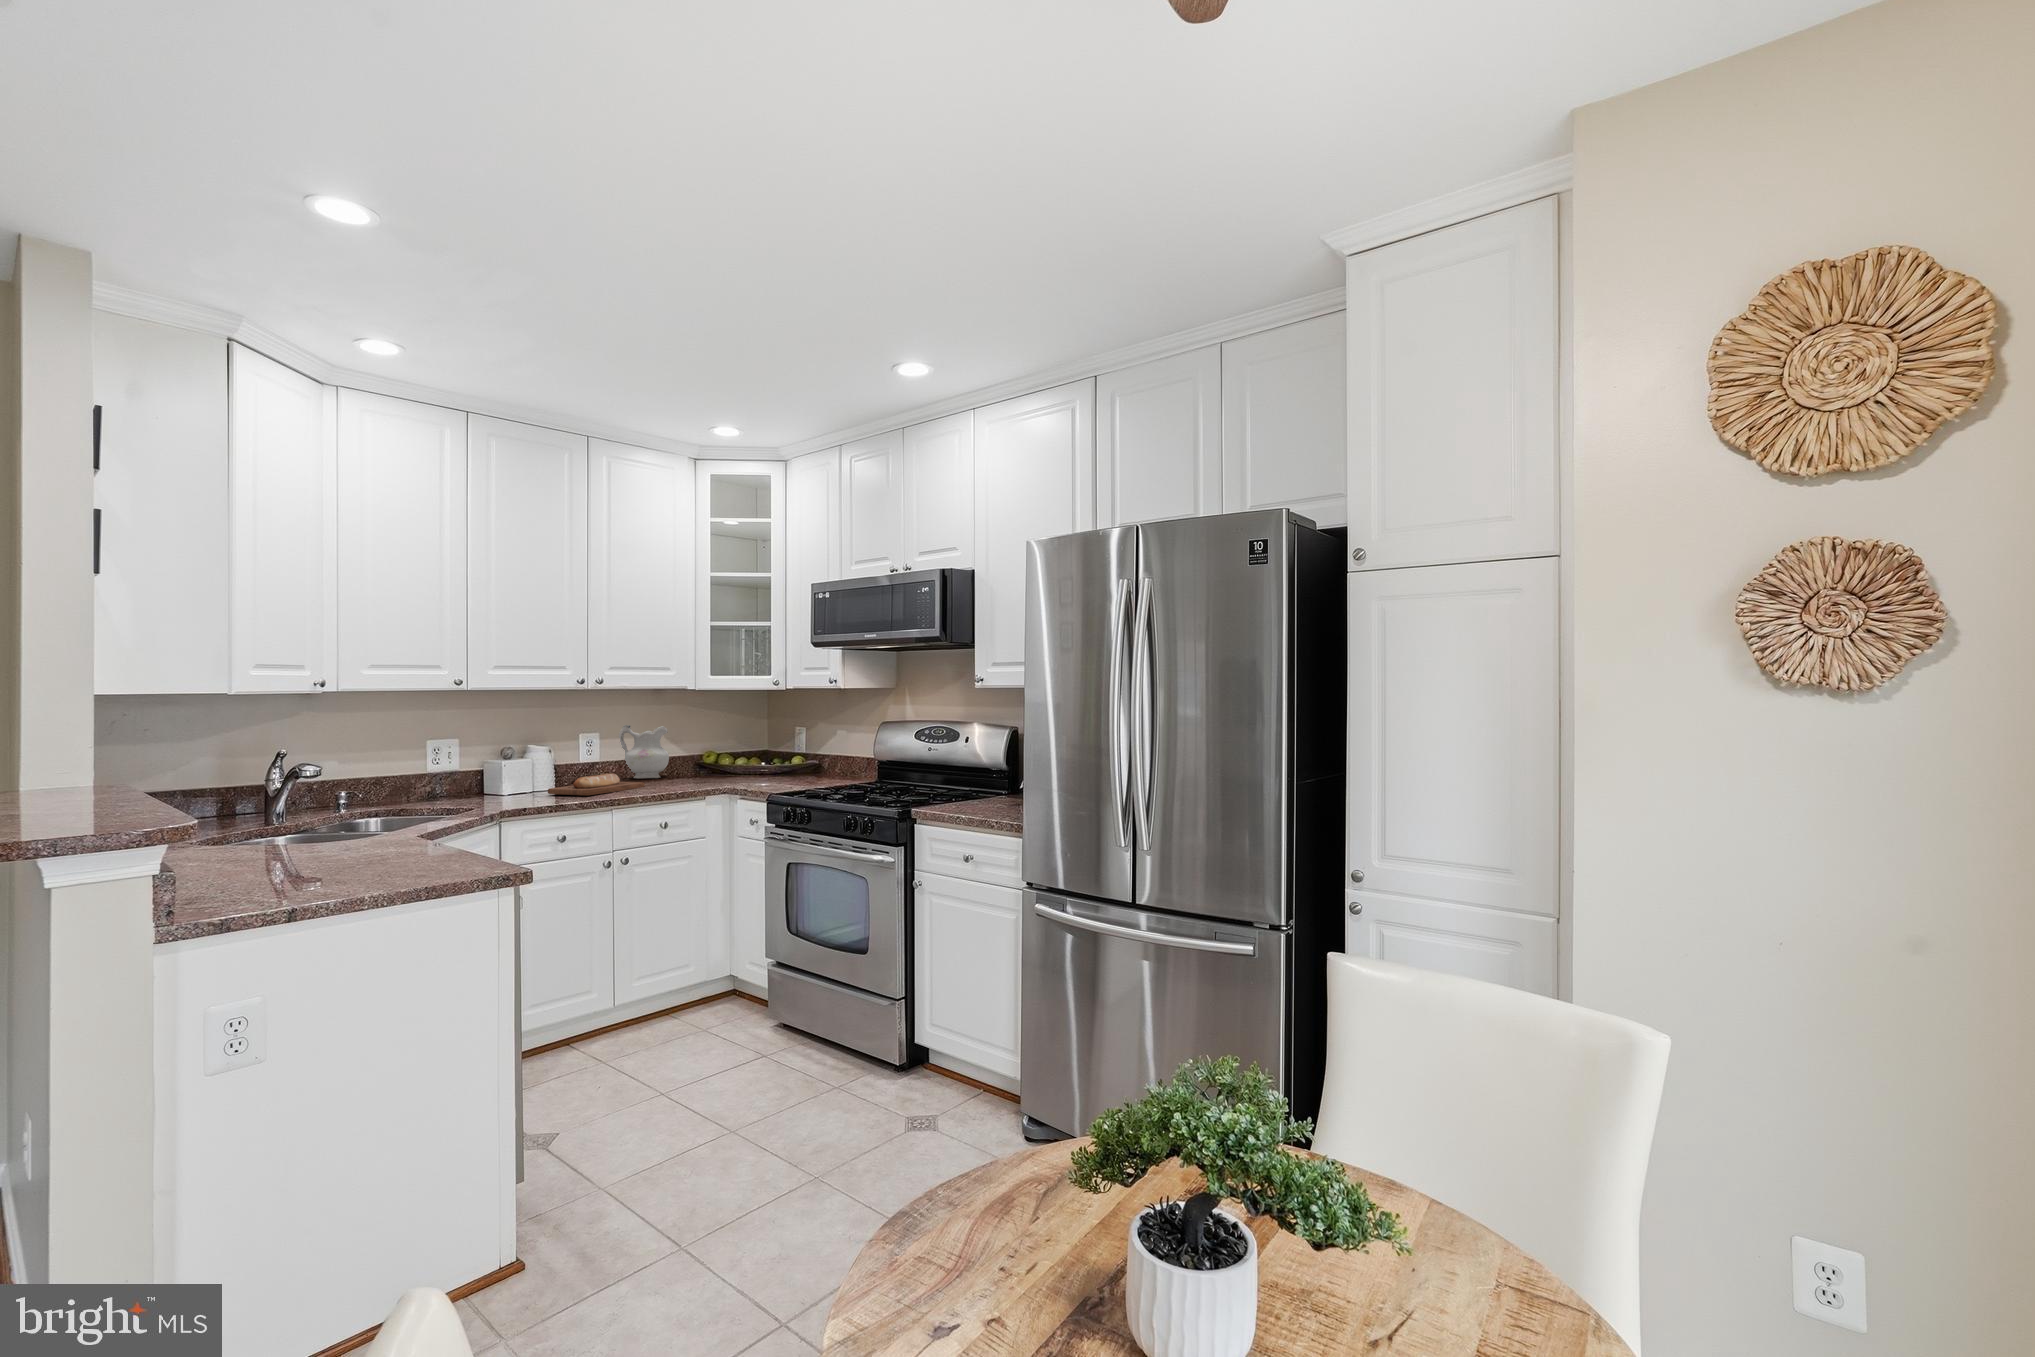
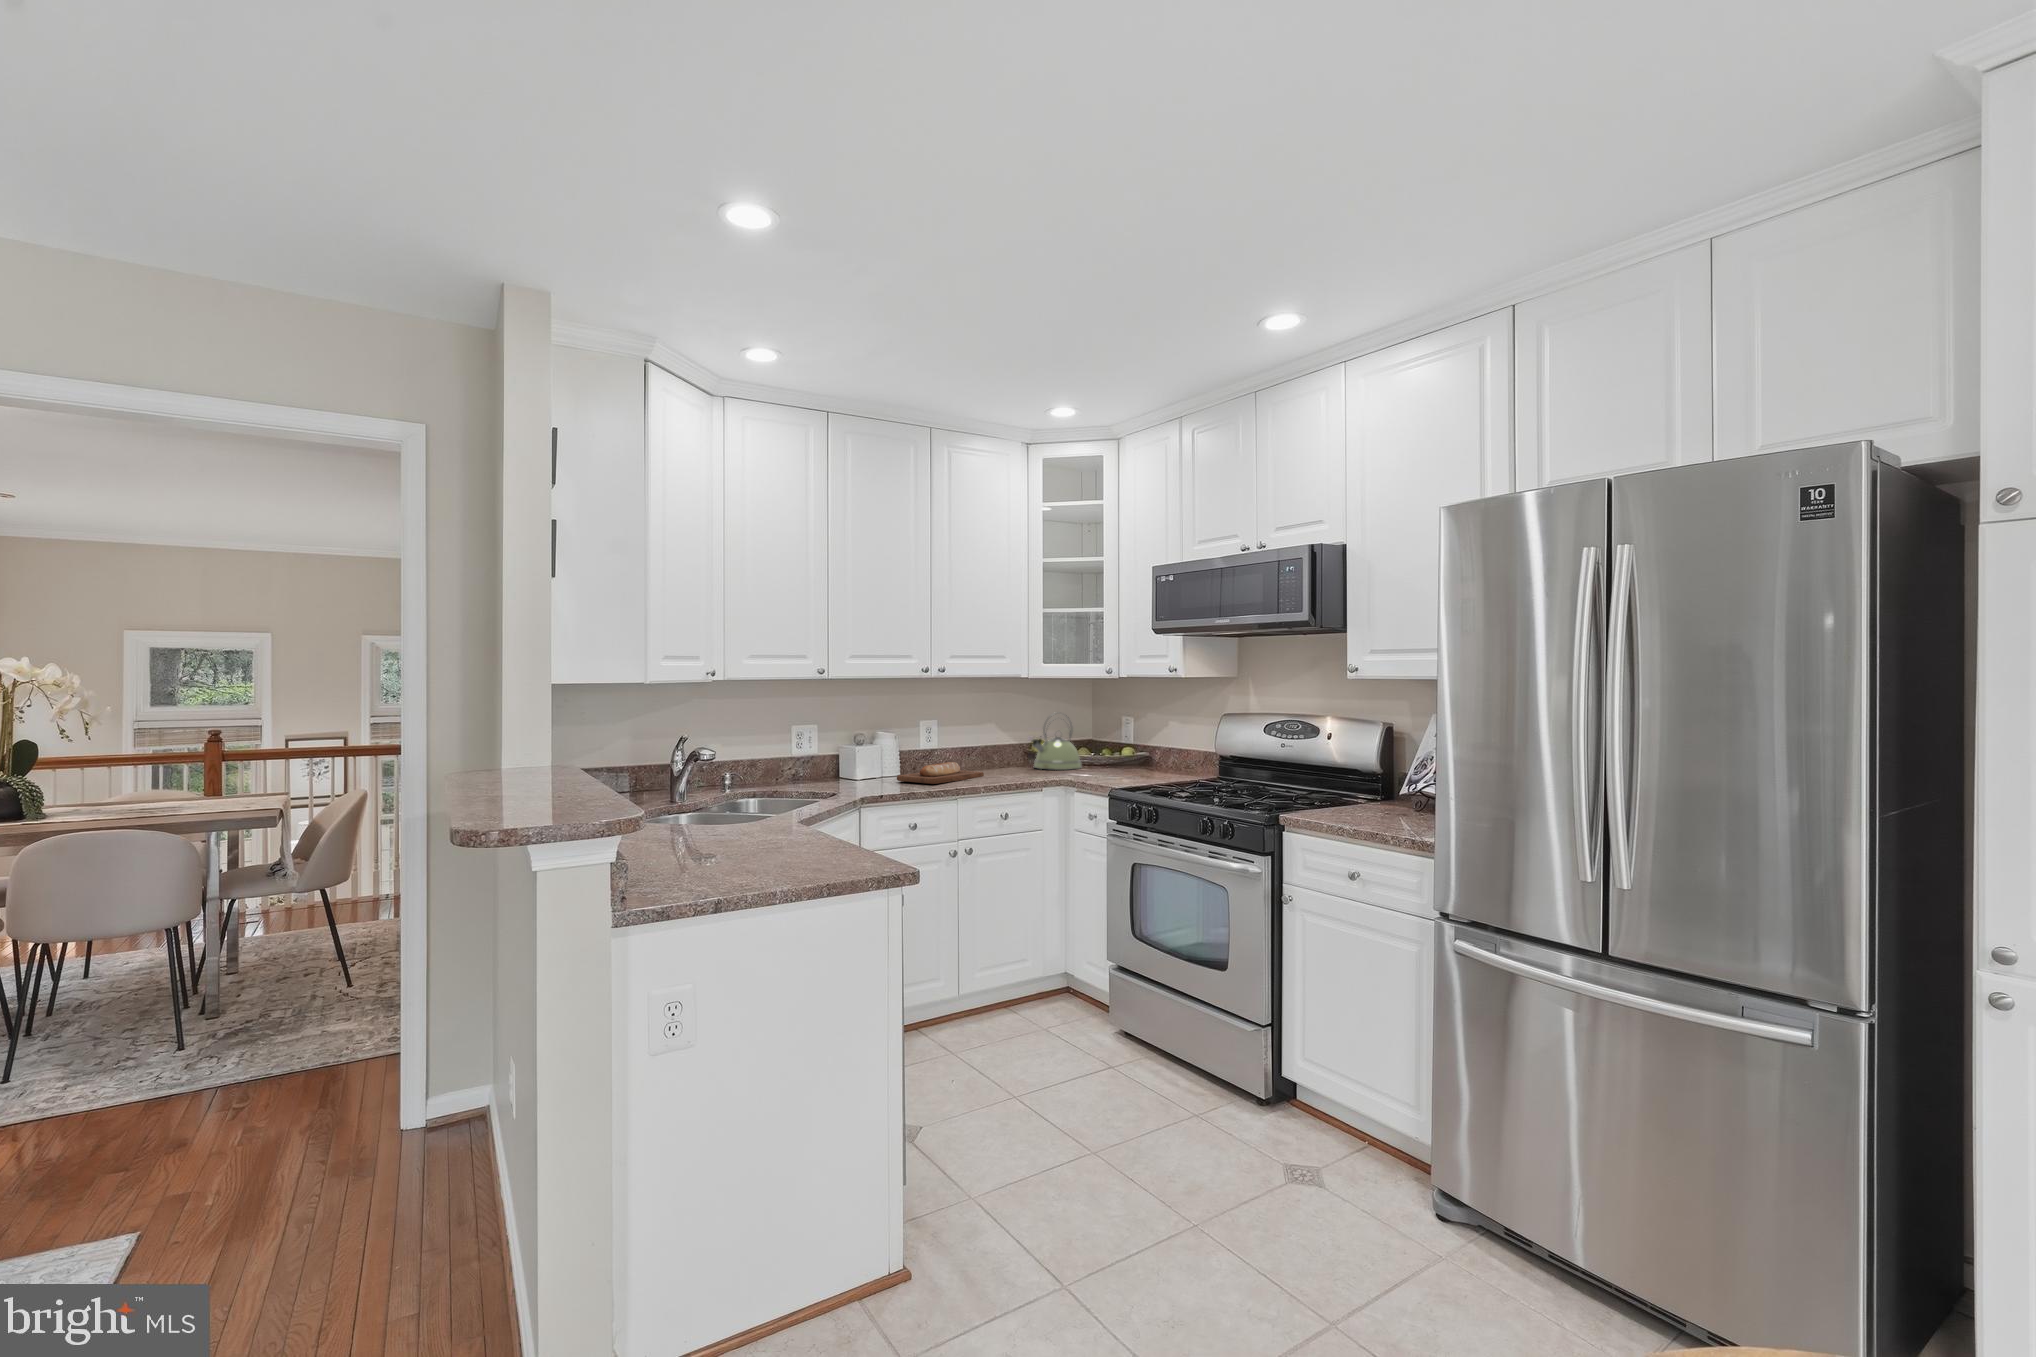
kettle: none [697,723,749,778] -> present [1032,712,1081,770]
ceramic pitcher: present [619,725,669,778] -> none [956,713,1003,767]

